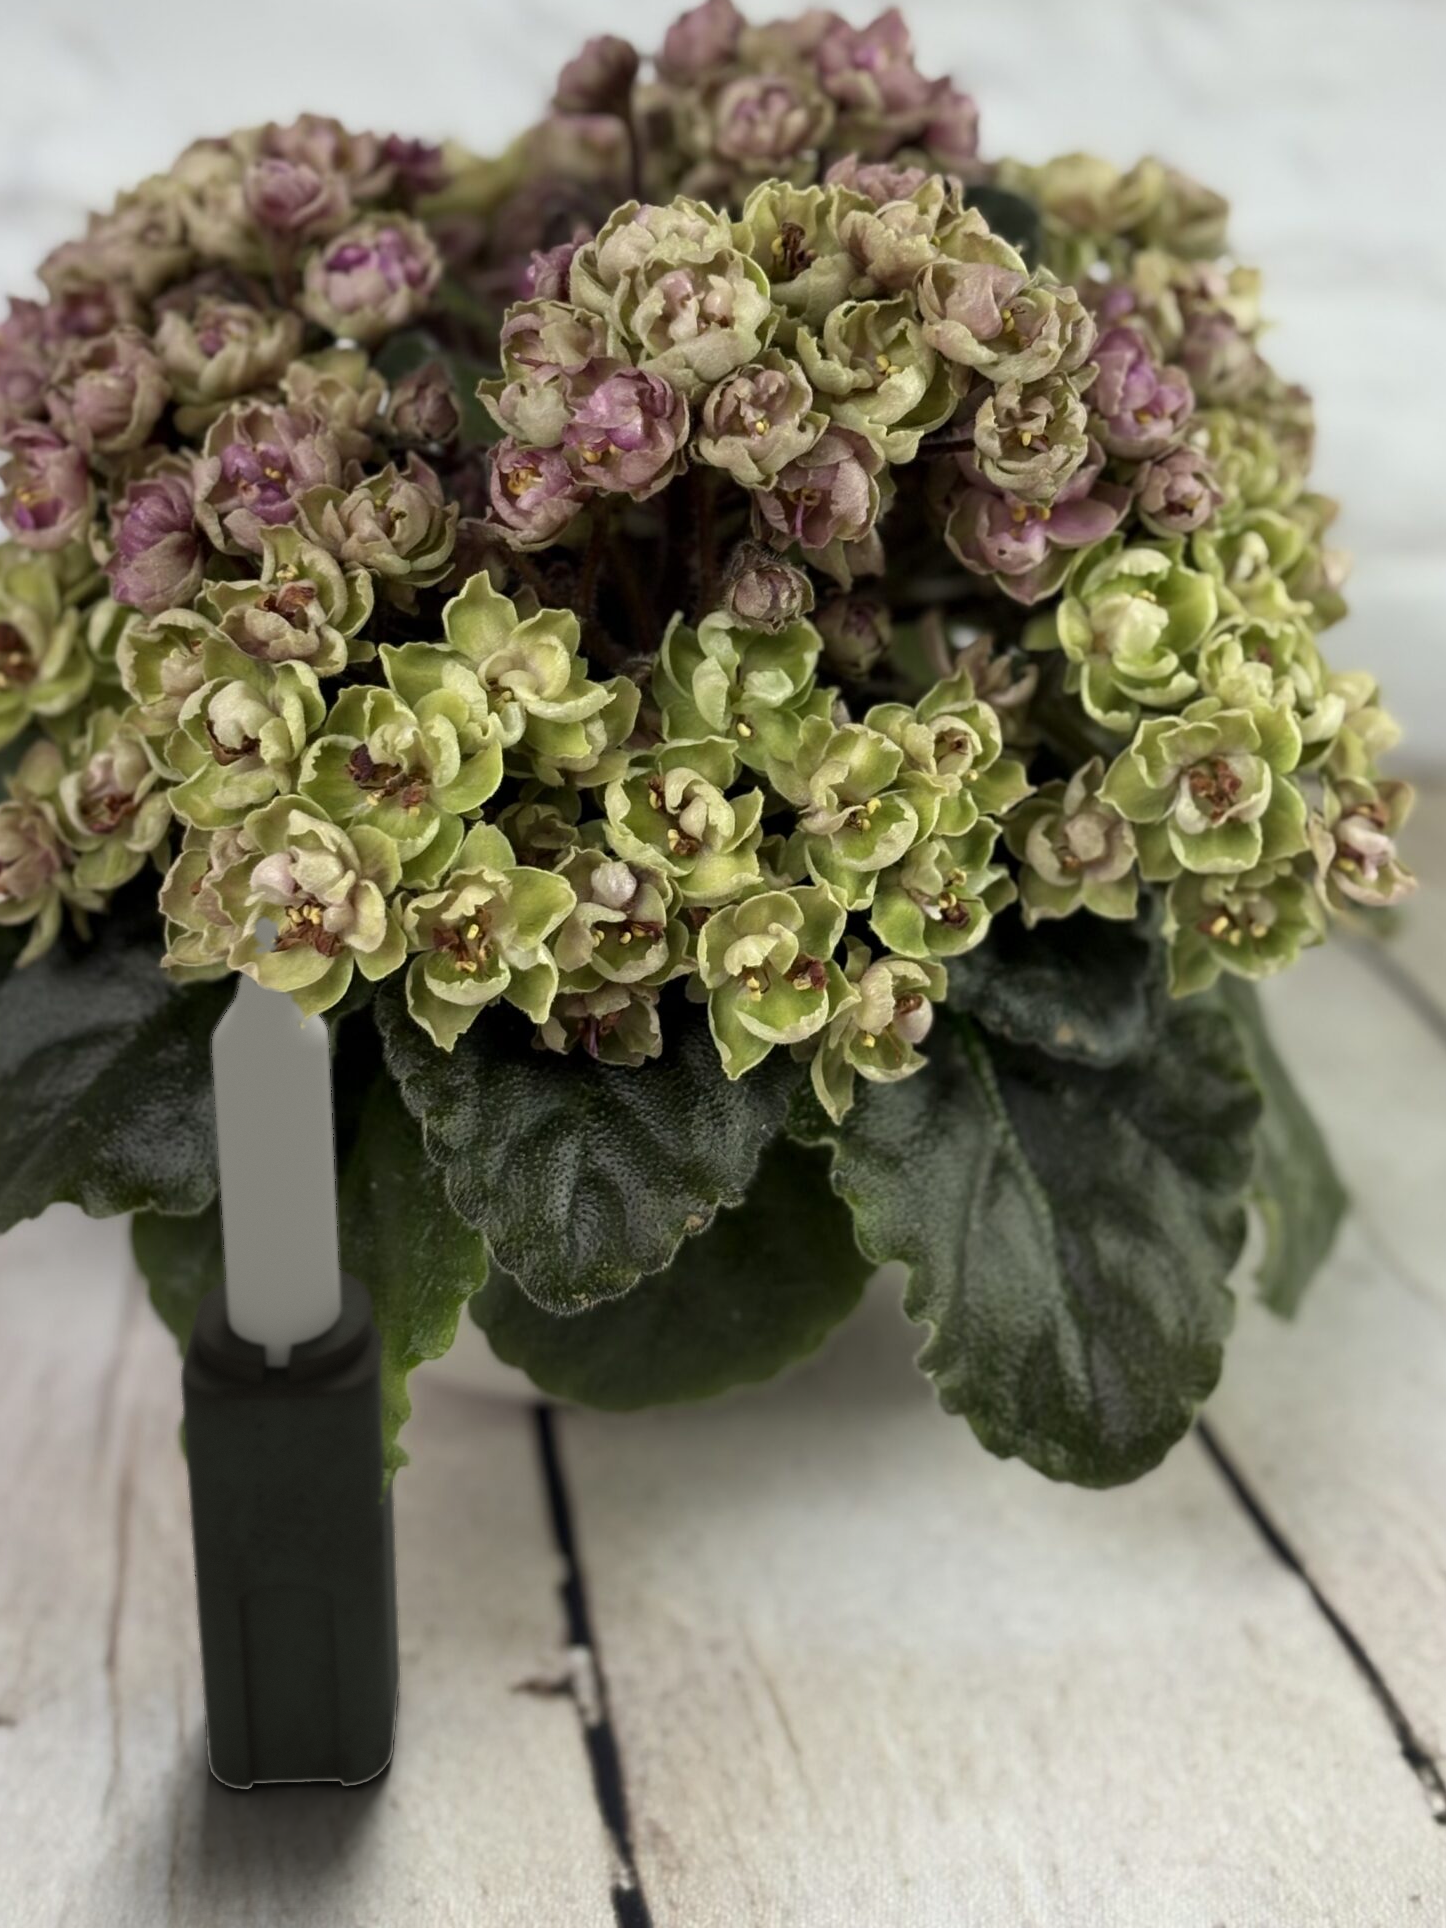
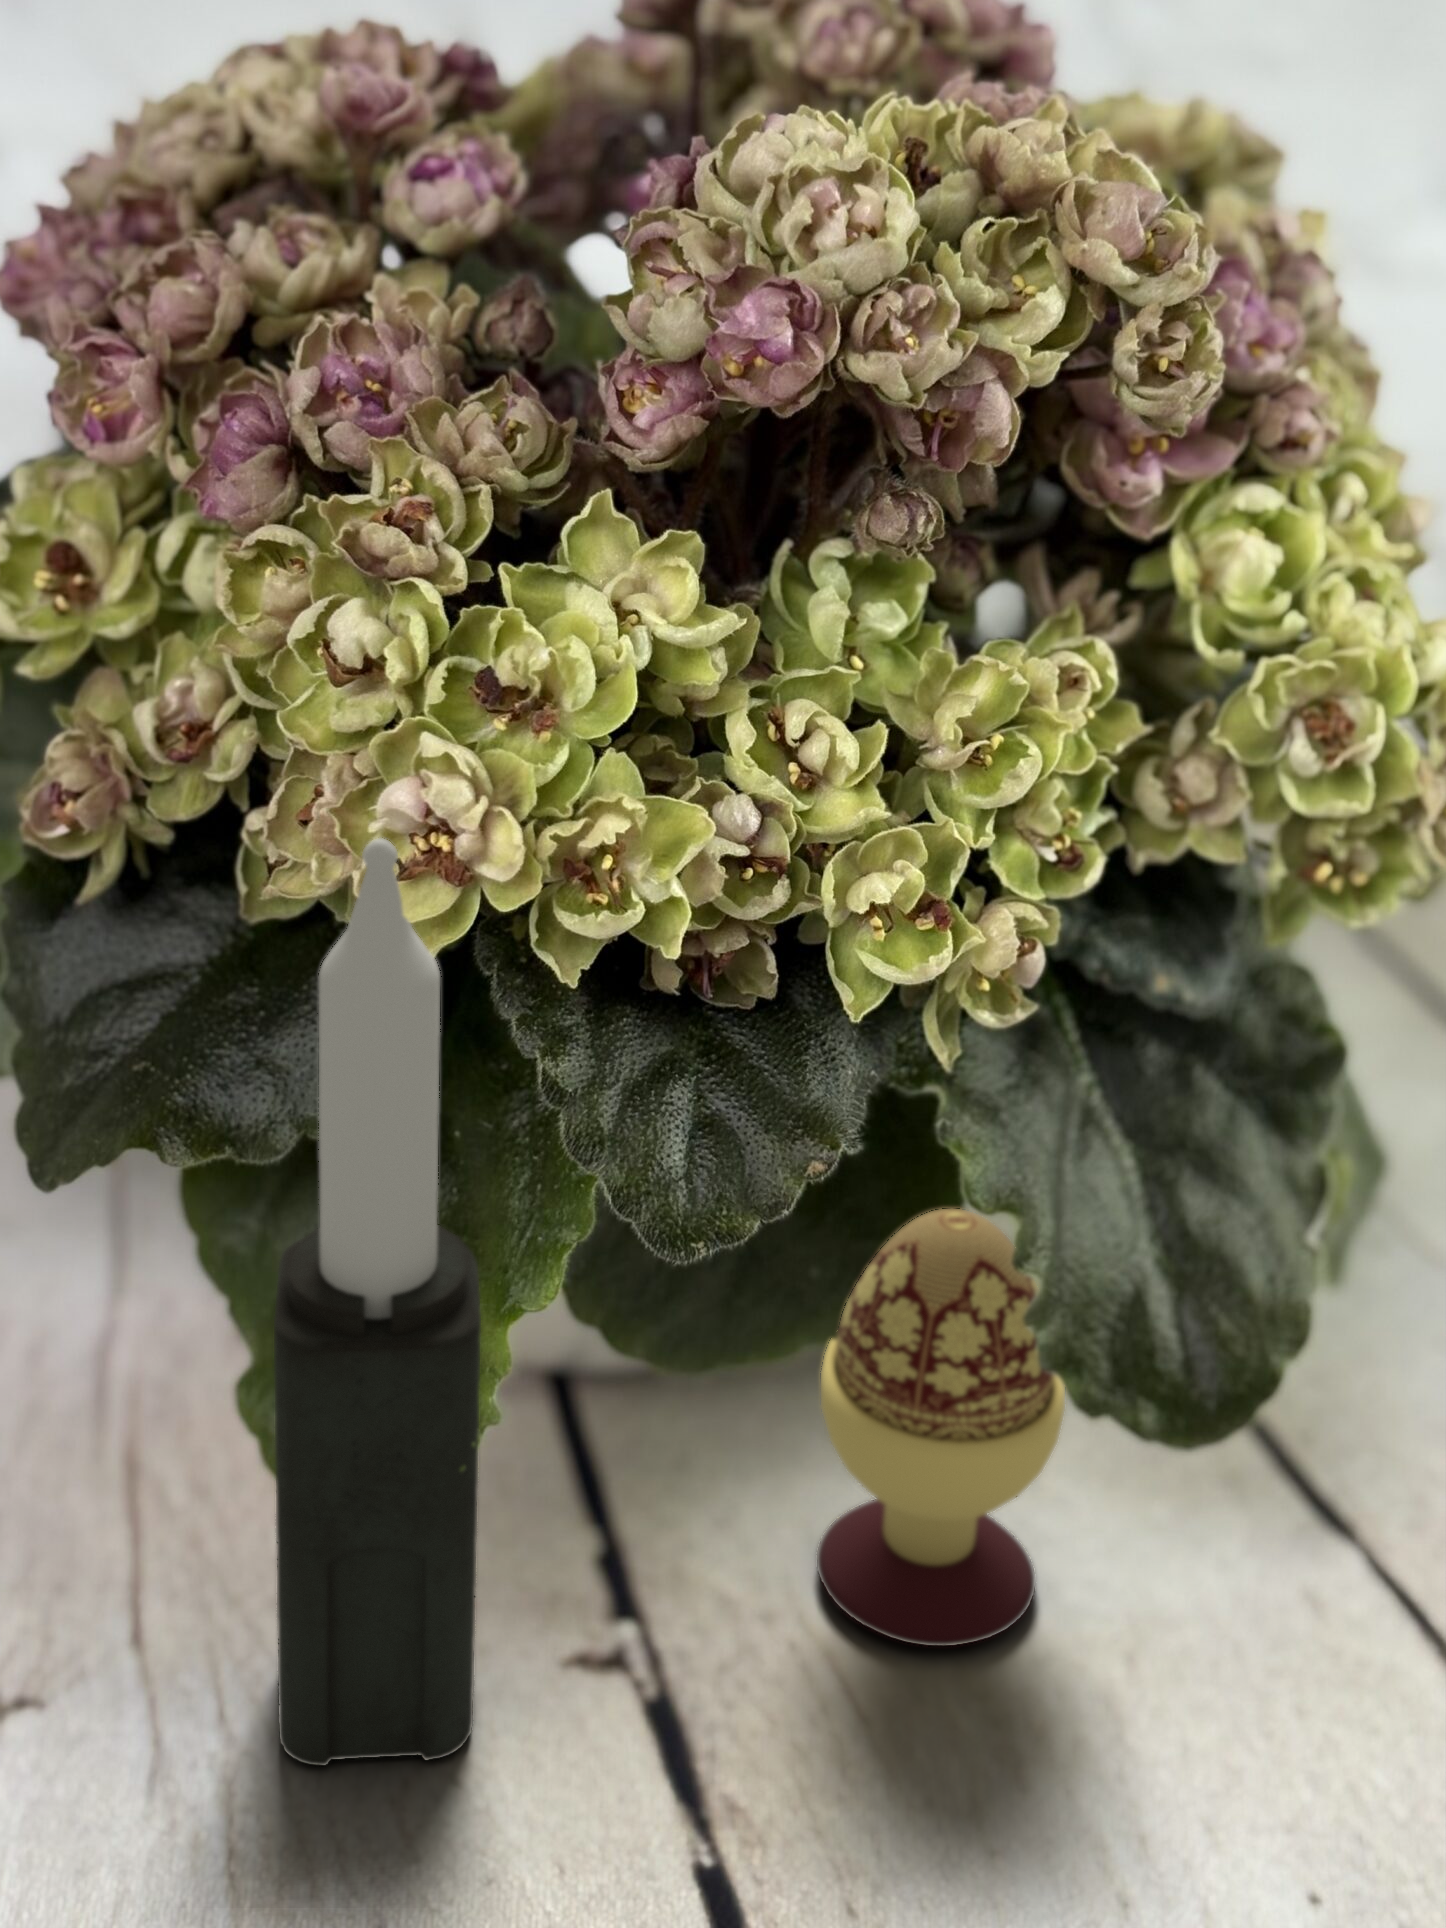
decorative egg: none [739,1256,977,1683] -> present [817,1209,1065,1646]

